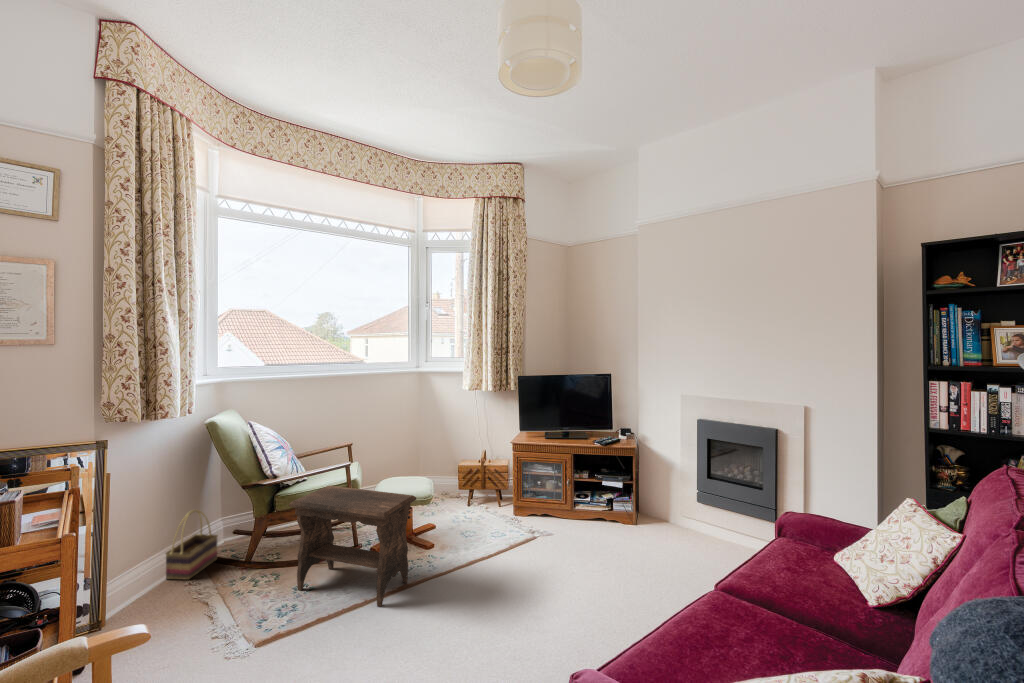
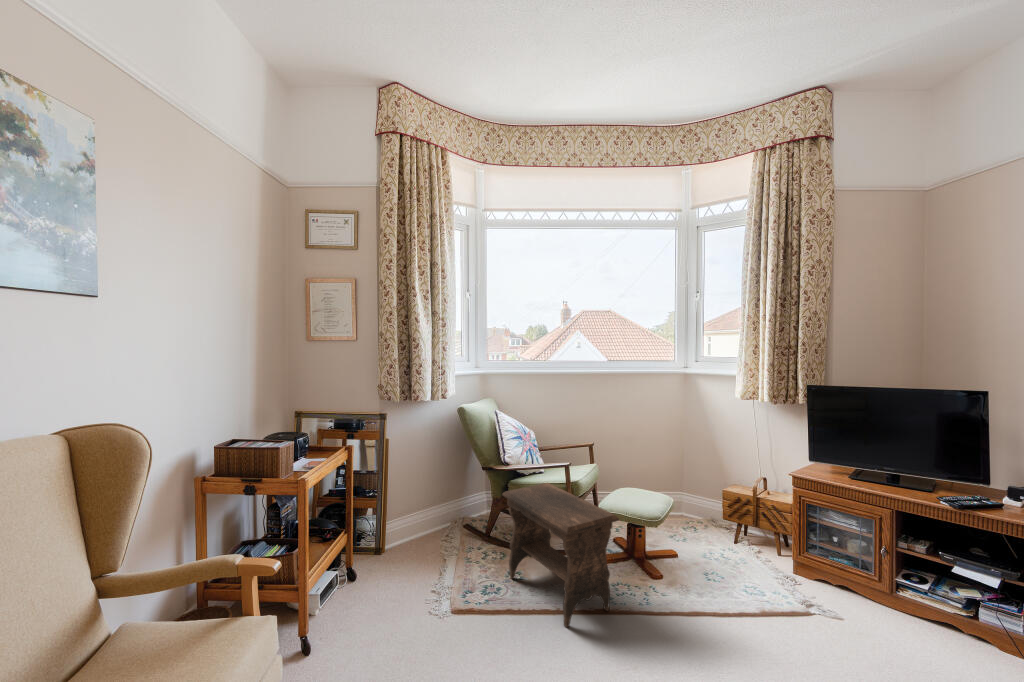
basket: present [166,509,218,580] -> none [433,479,474,537]

